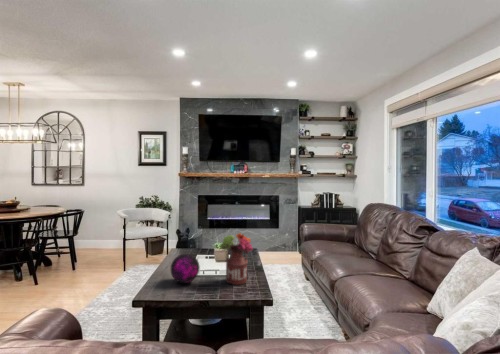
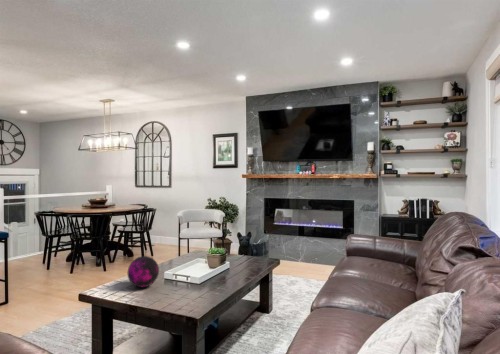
flower arrangement: present [220,233,253,285] -> none [172,239,212,298]

